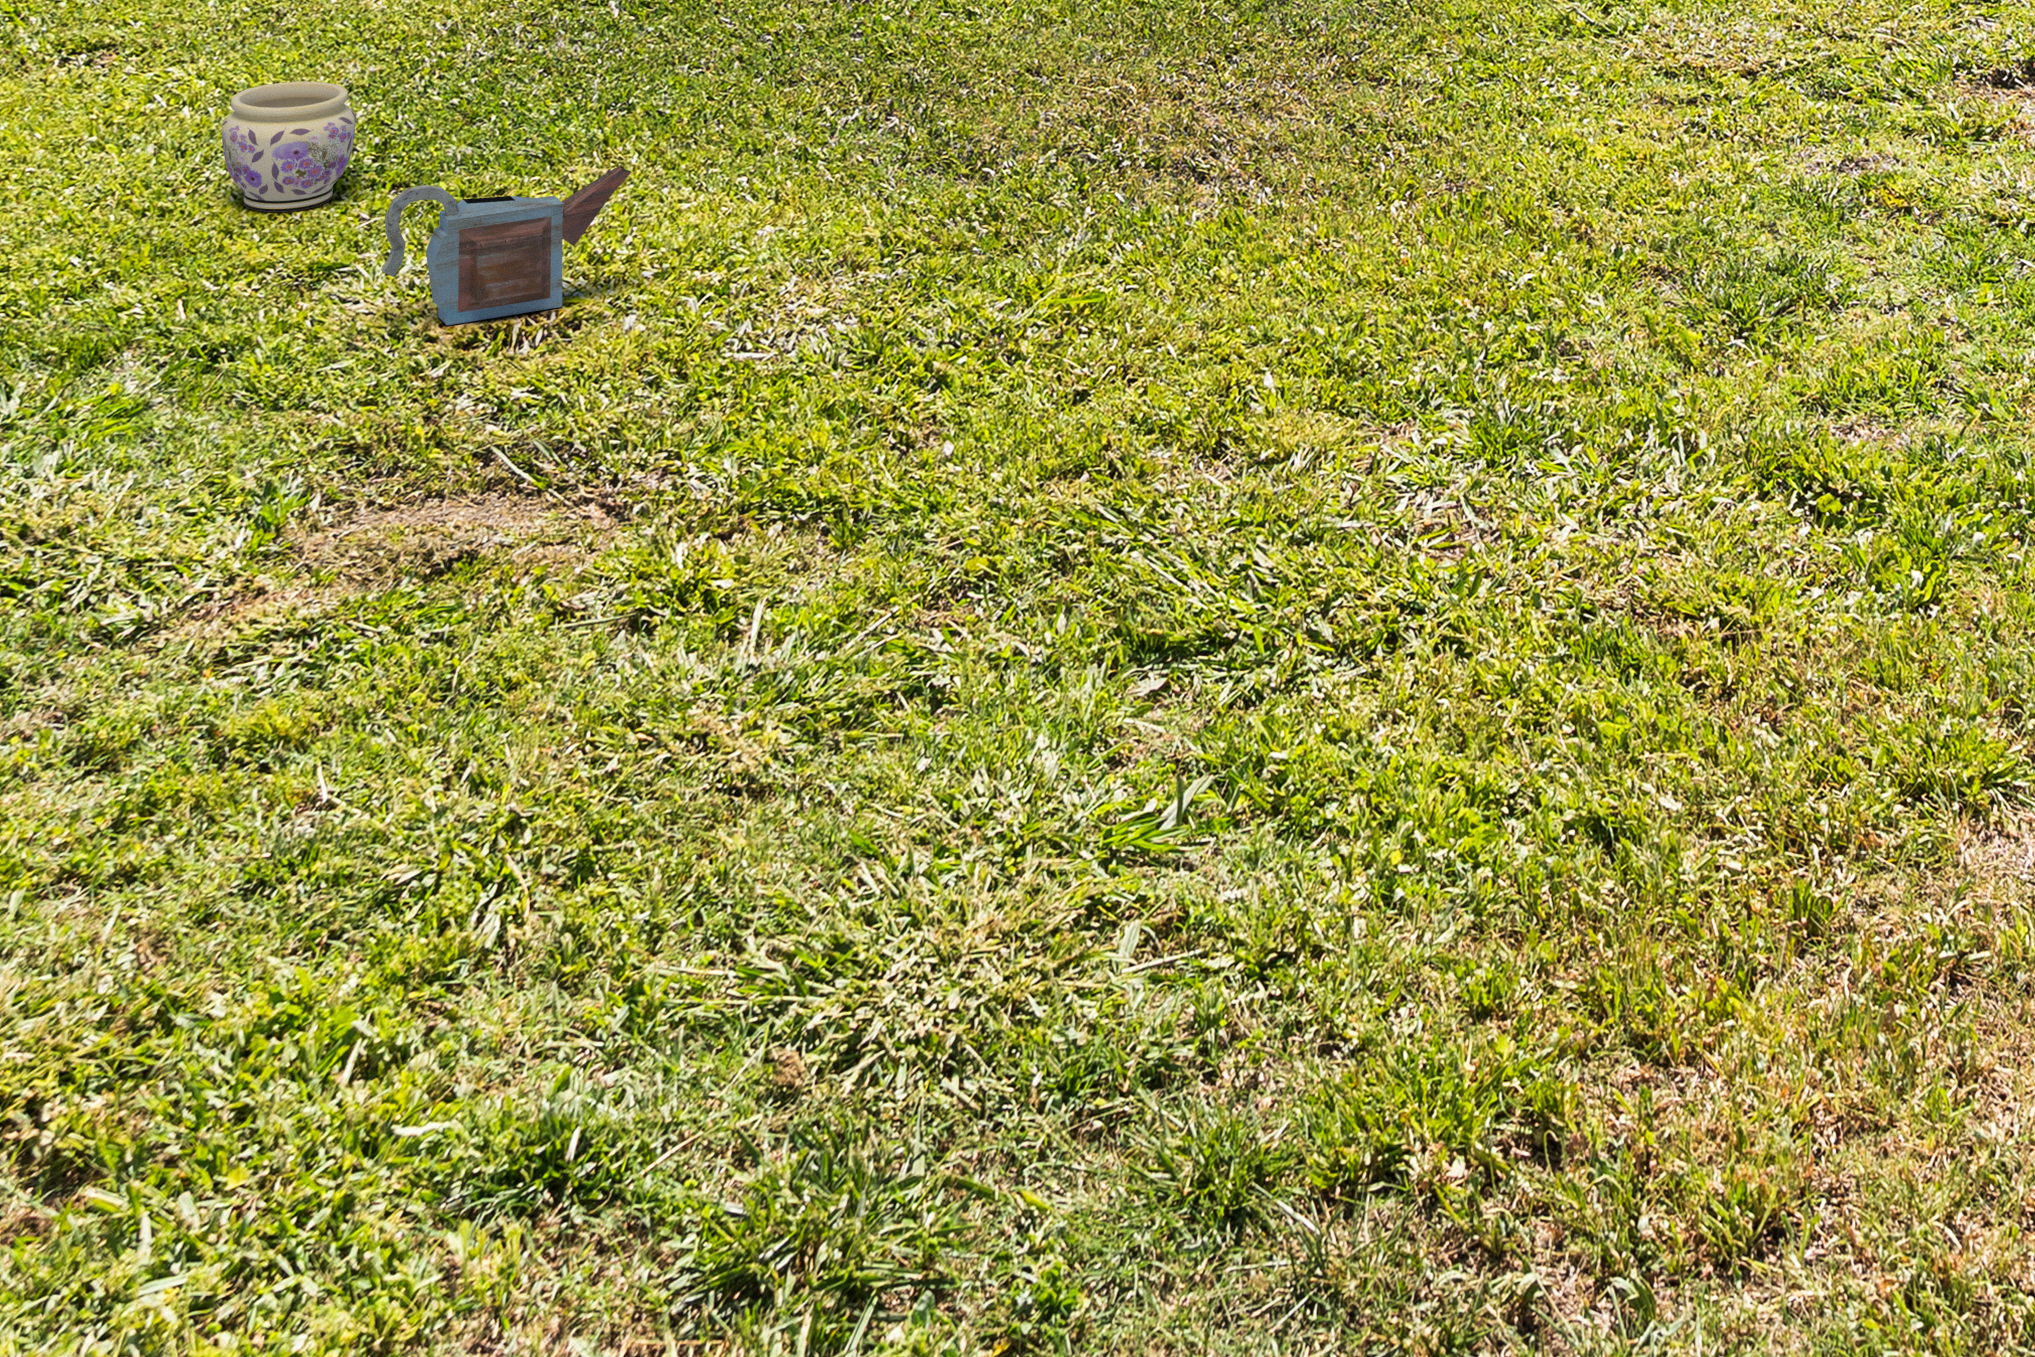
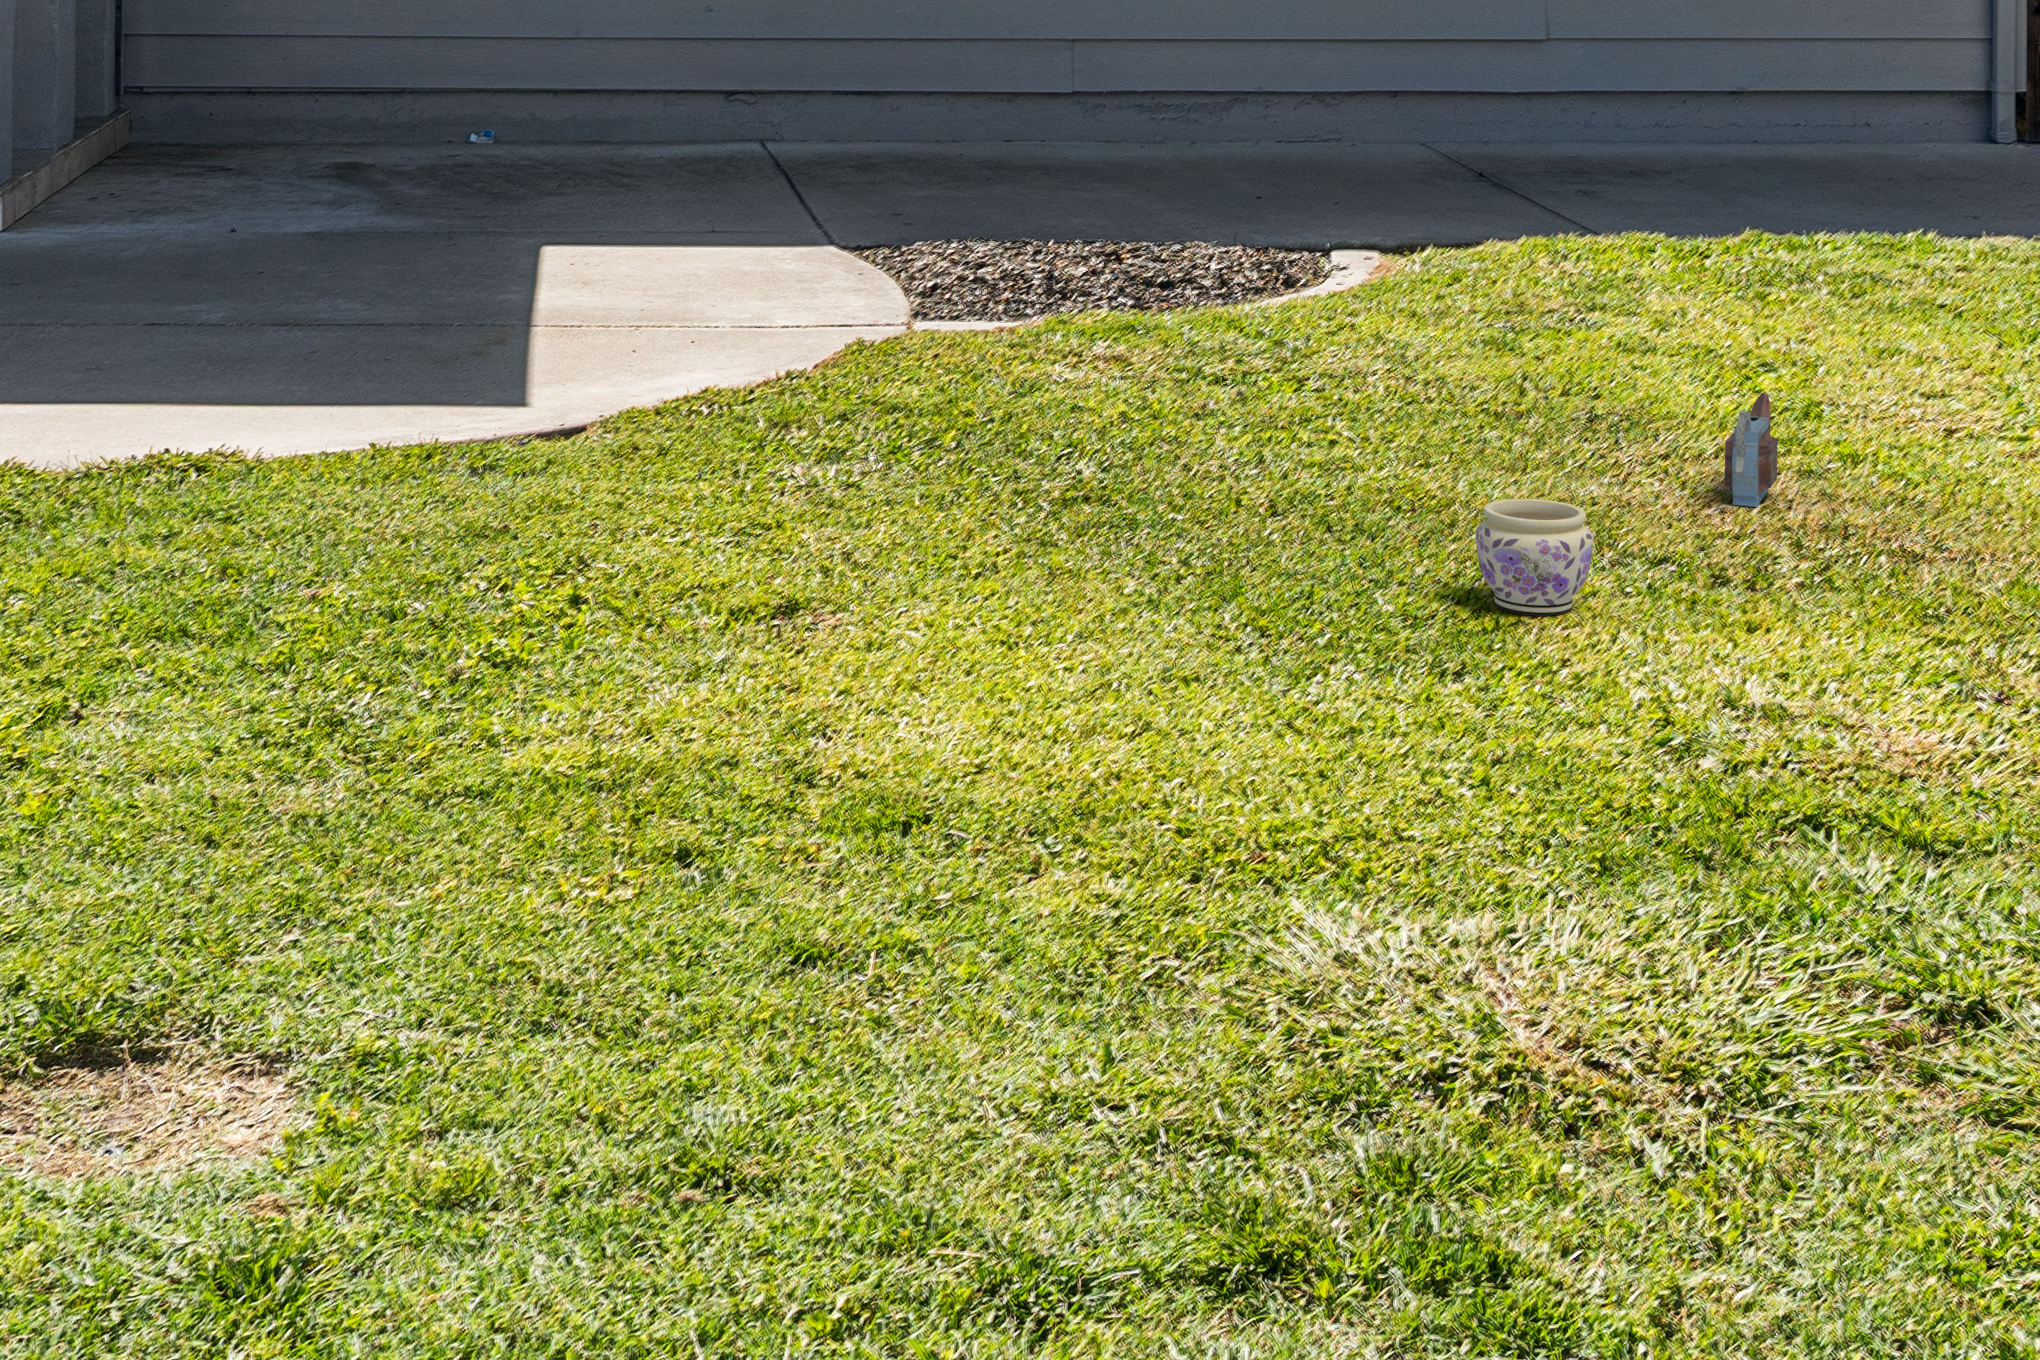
watering can: present [381,165,632,325] -> present [1725,392,1777,507]

